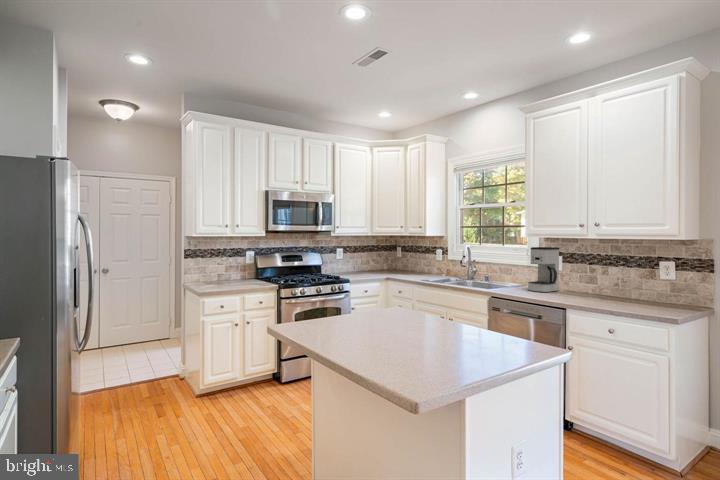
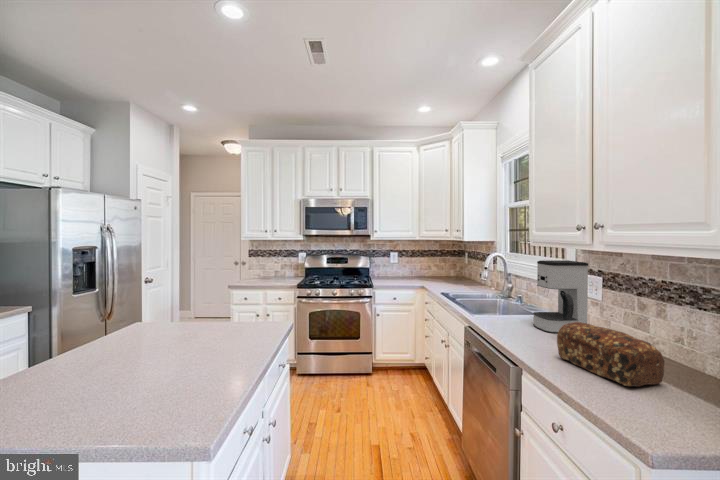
bread loaf: none [575,279,626,304] -> present [557,322,664,387]

